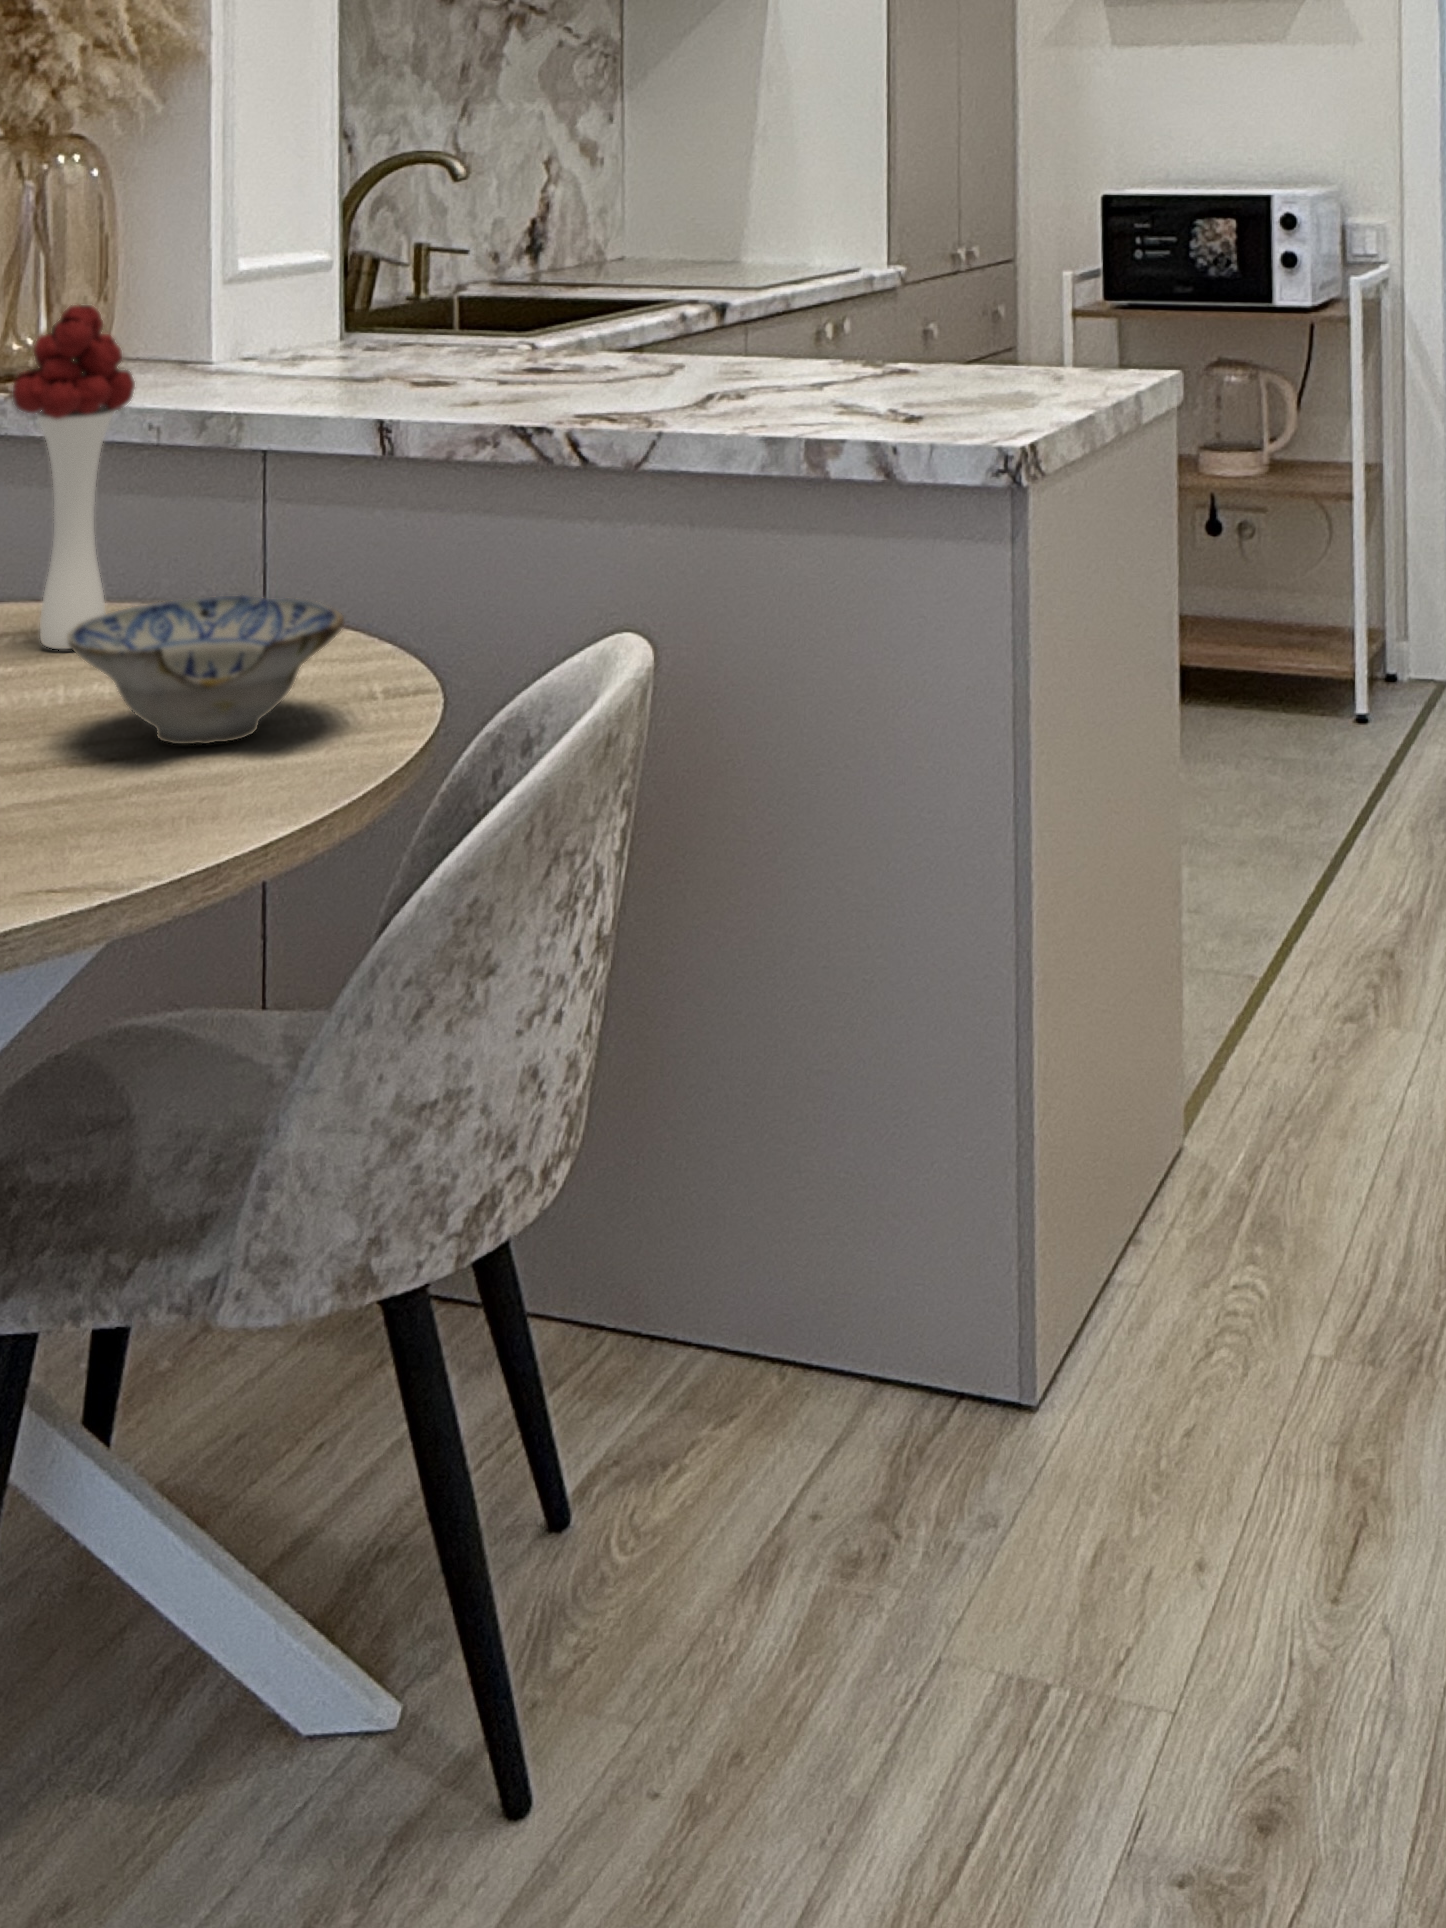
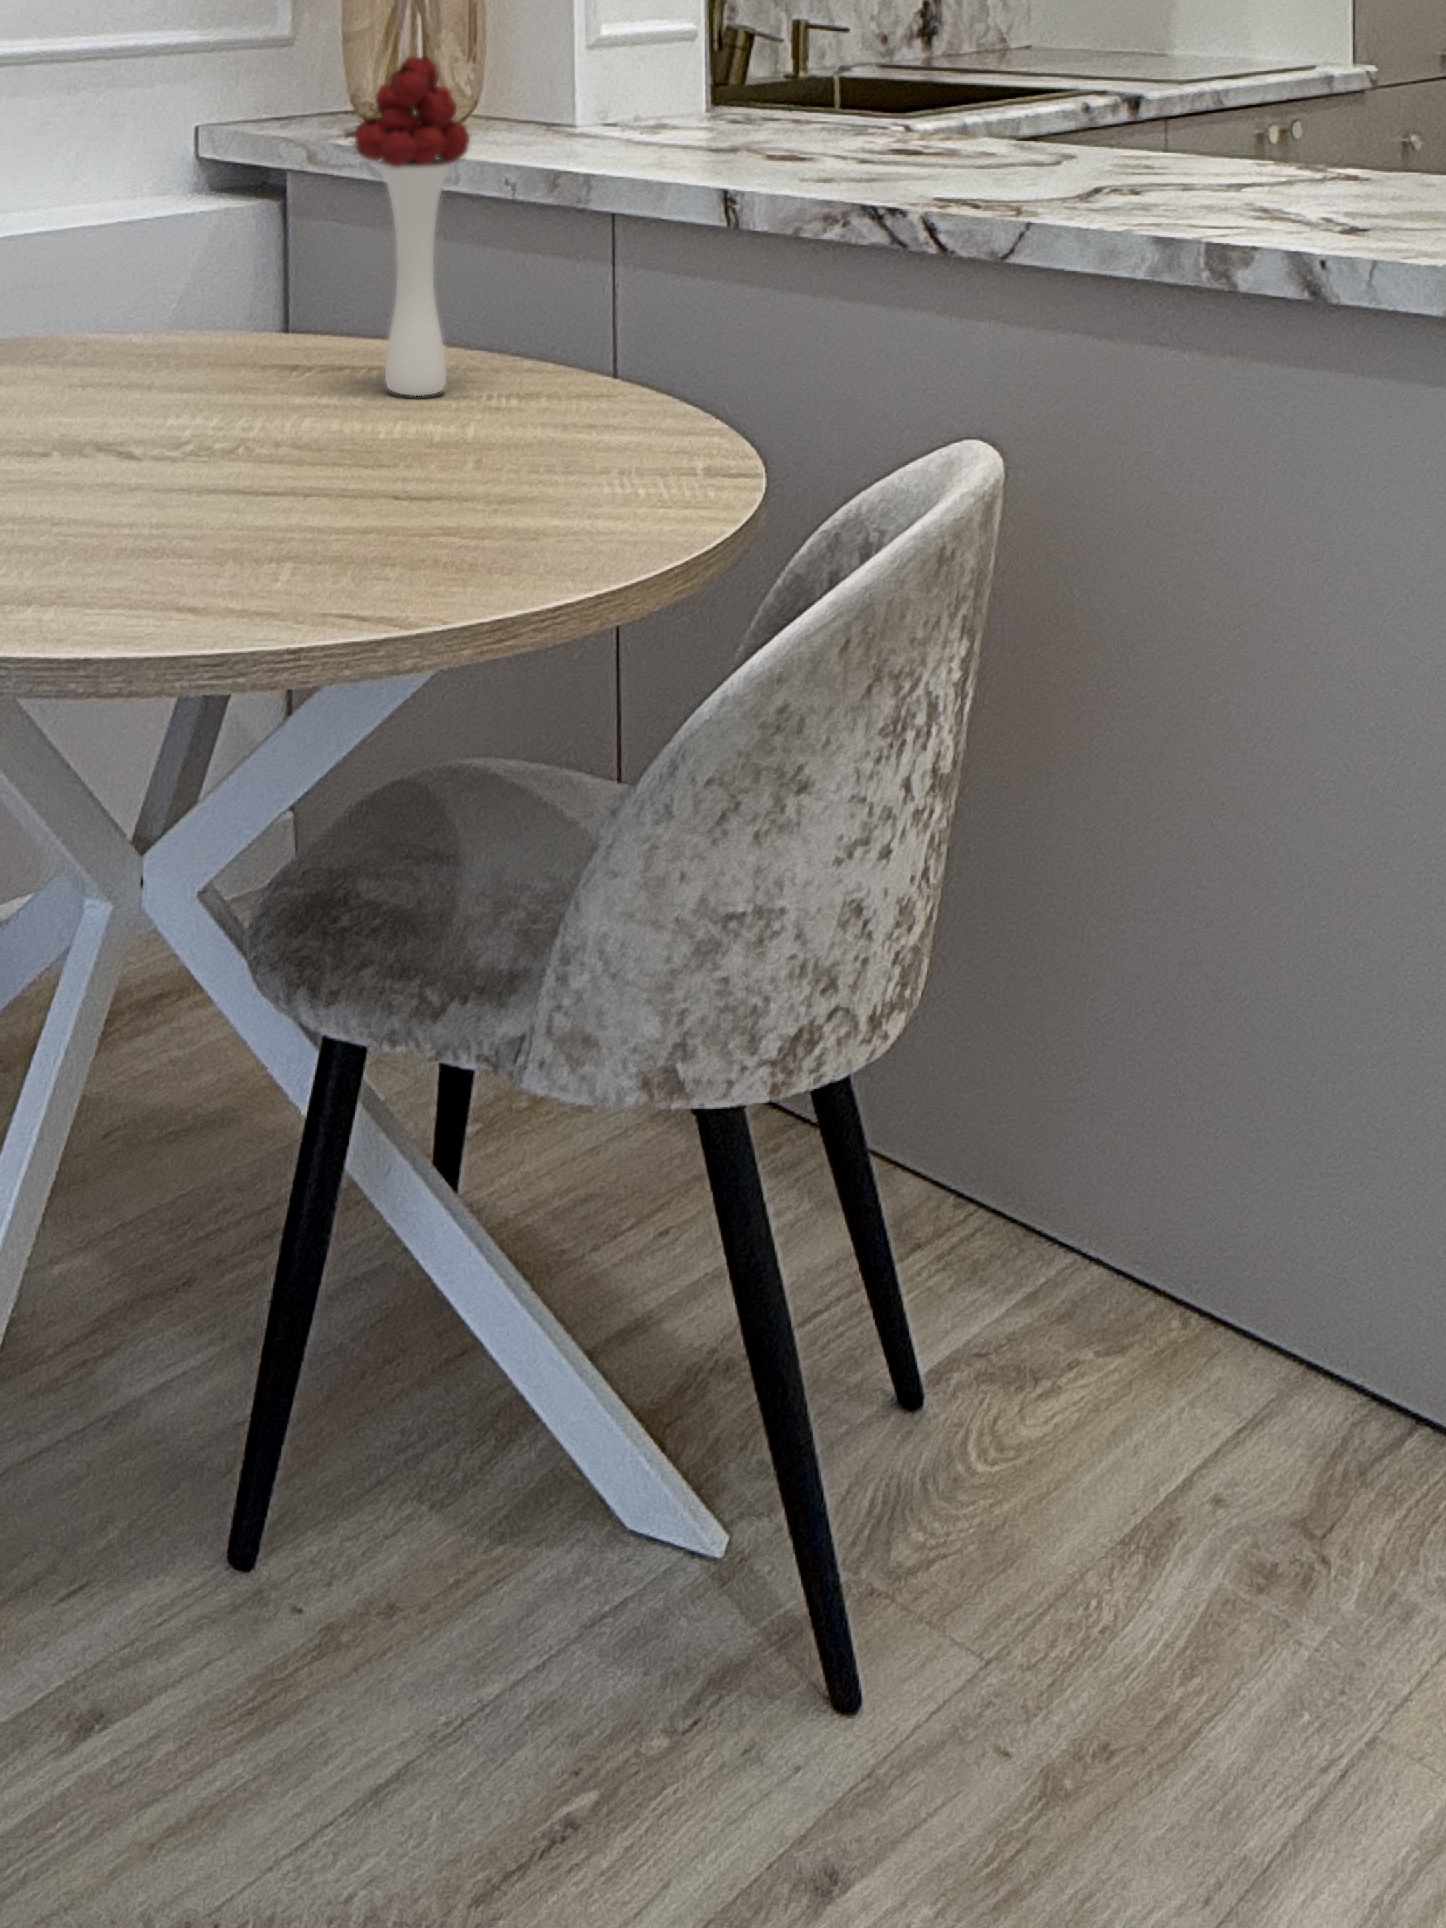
ceramic bowl: present [67,595,344,744] -> none [386,354,660,504]

